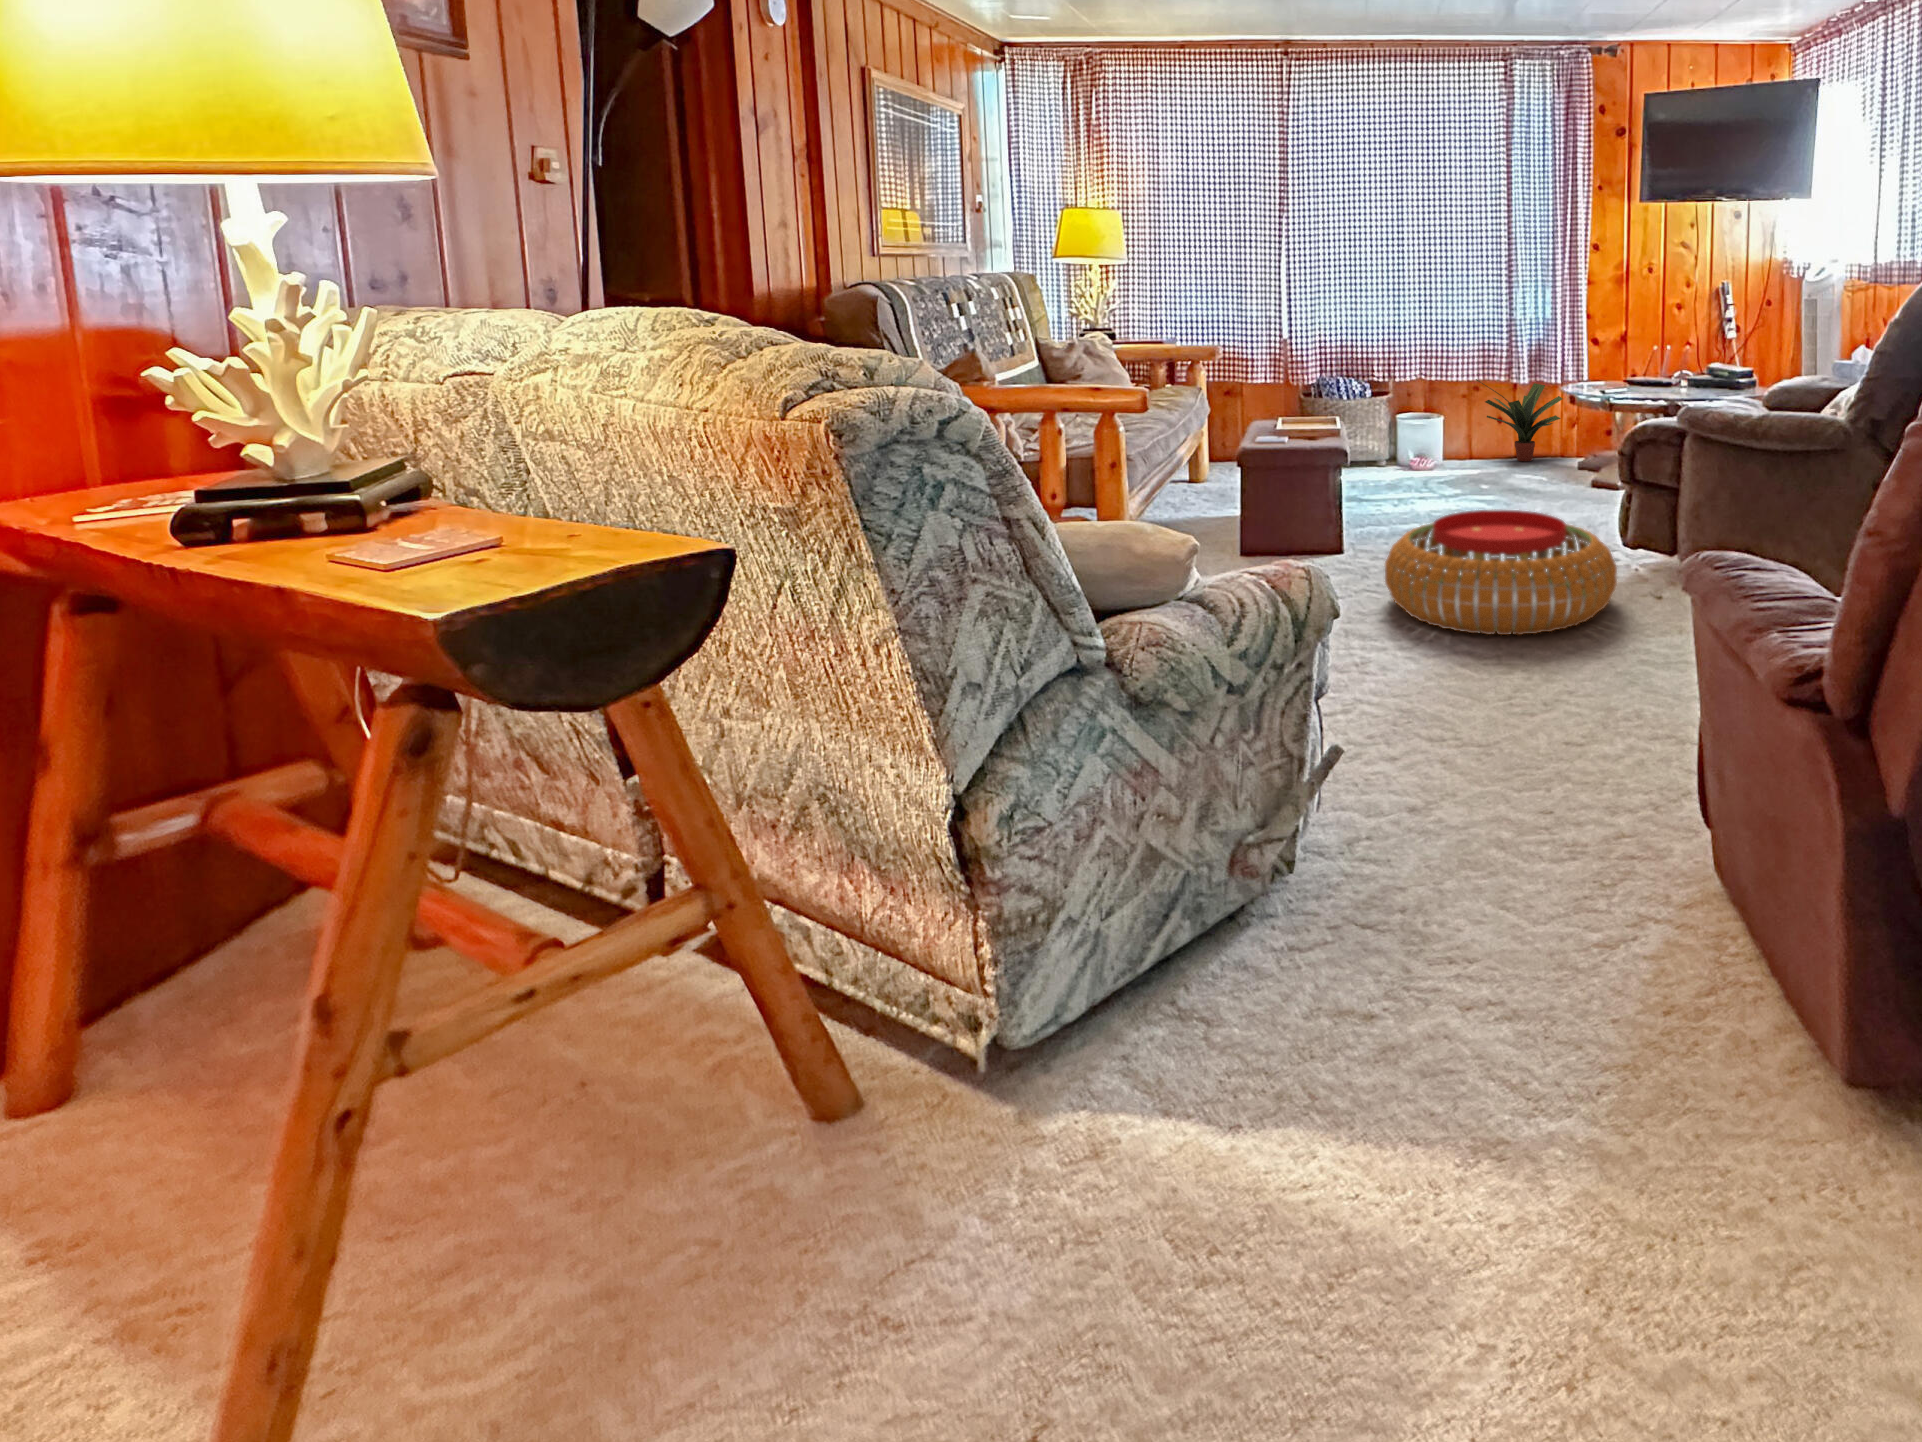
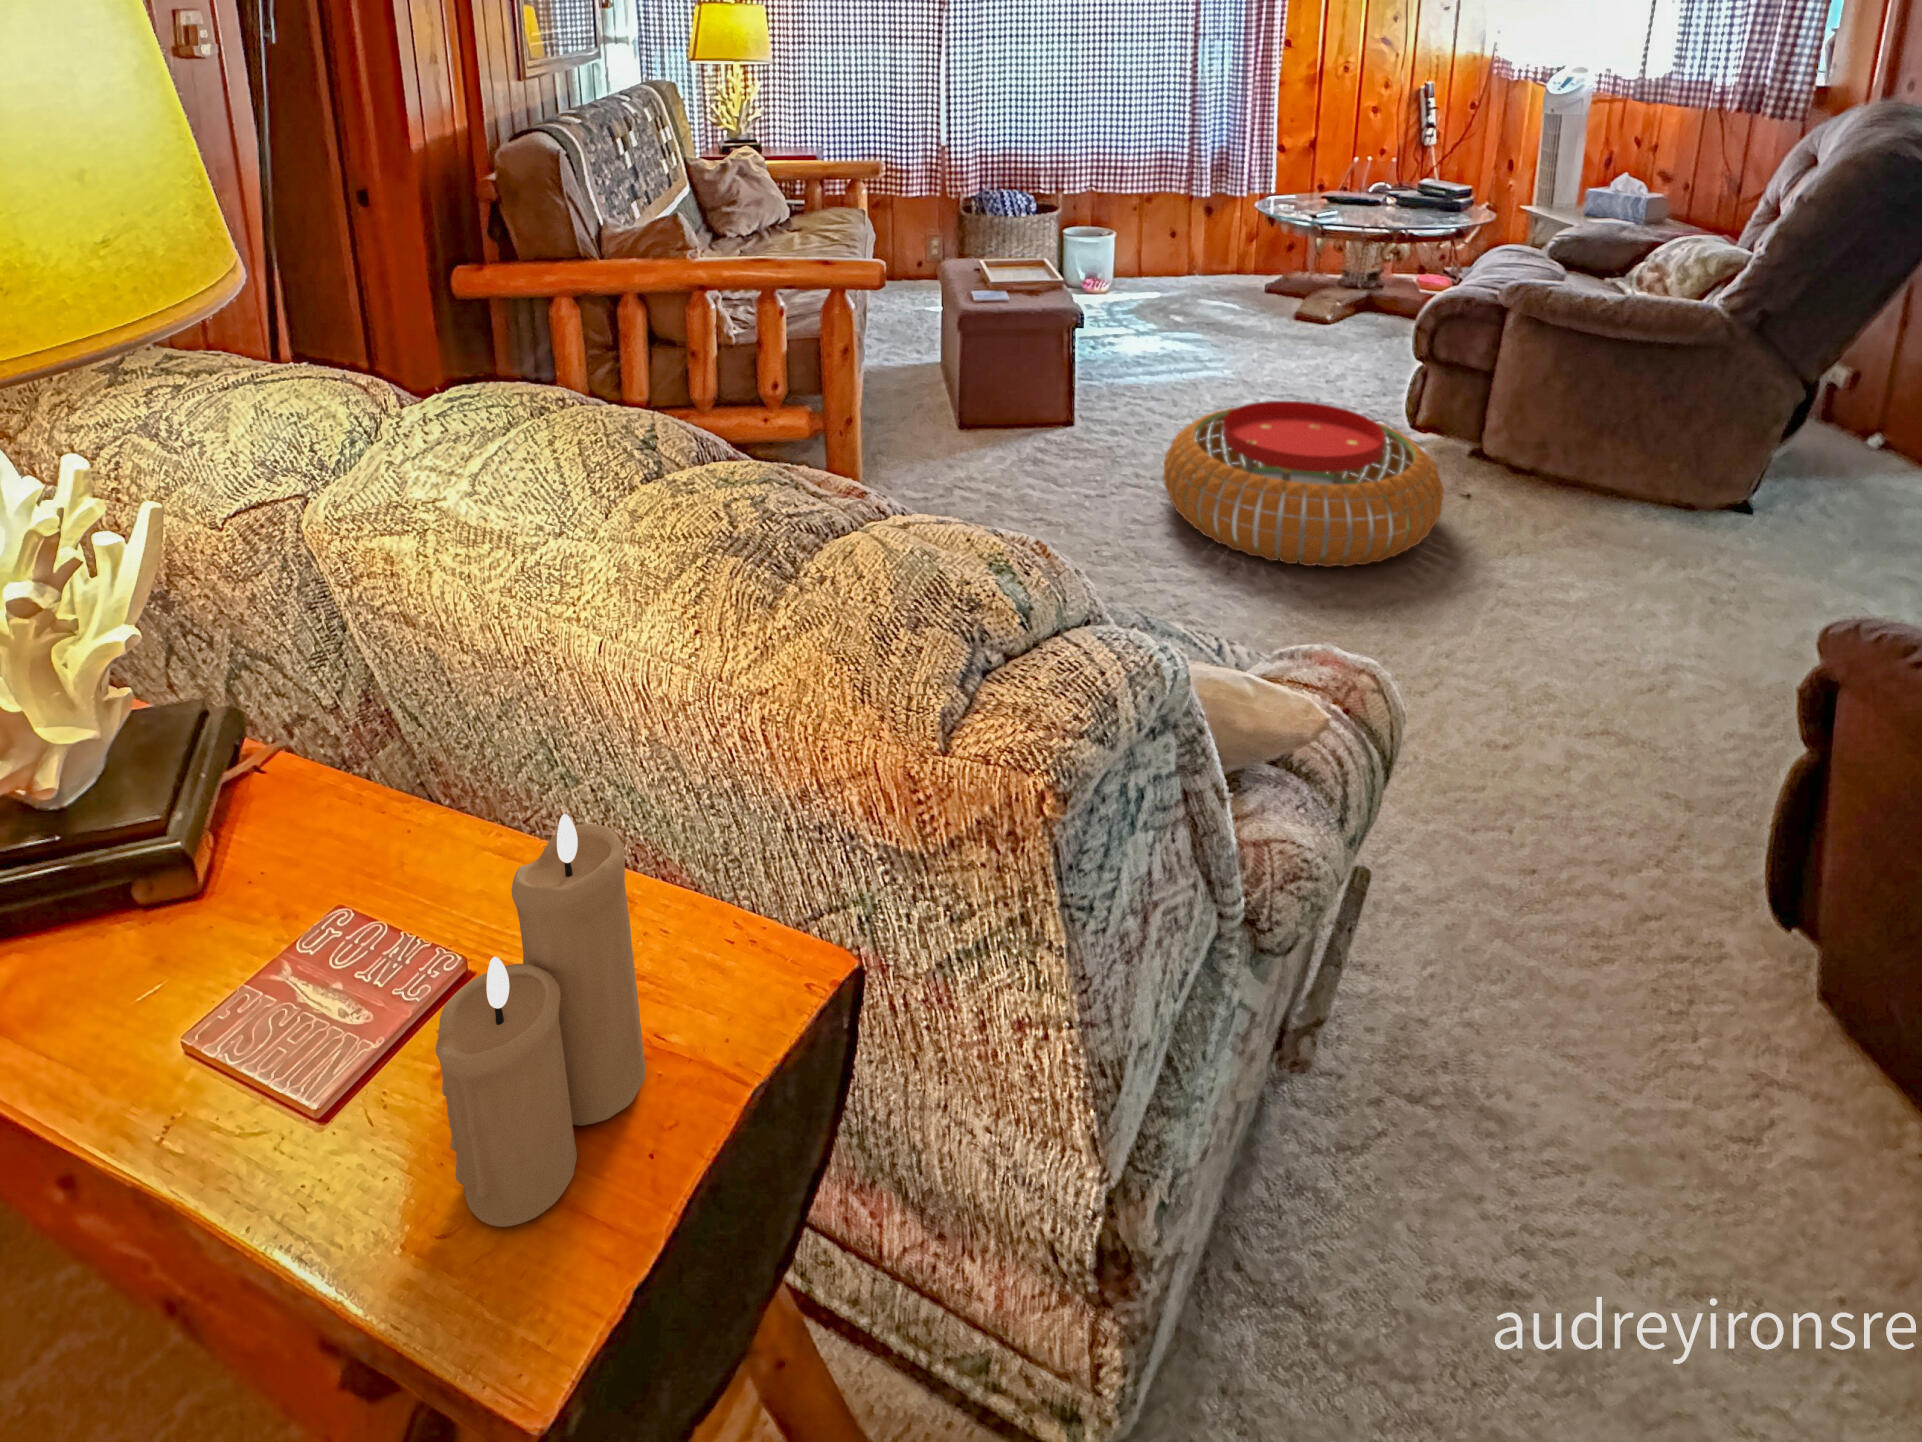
potted plant: present [1476,379,1563,461] -> none [1155,196,1252,286]
candle: none [418,400,572,598] -> present [436,814,645,1227]

